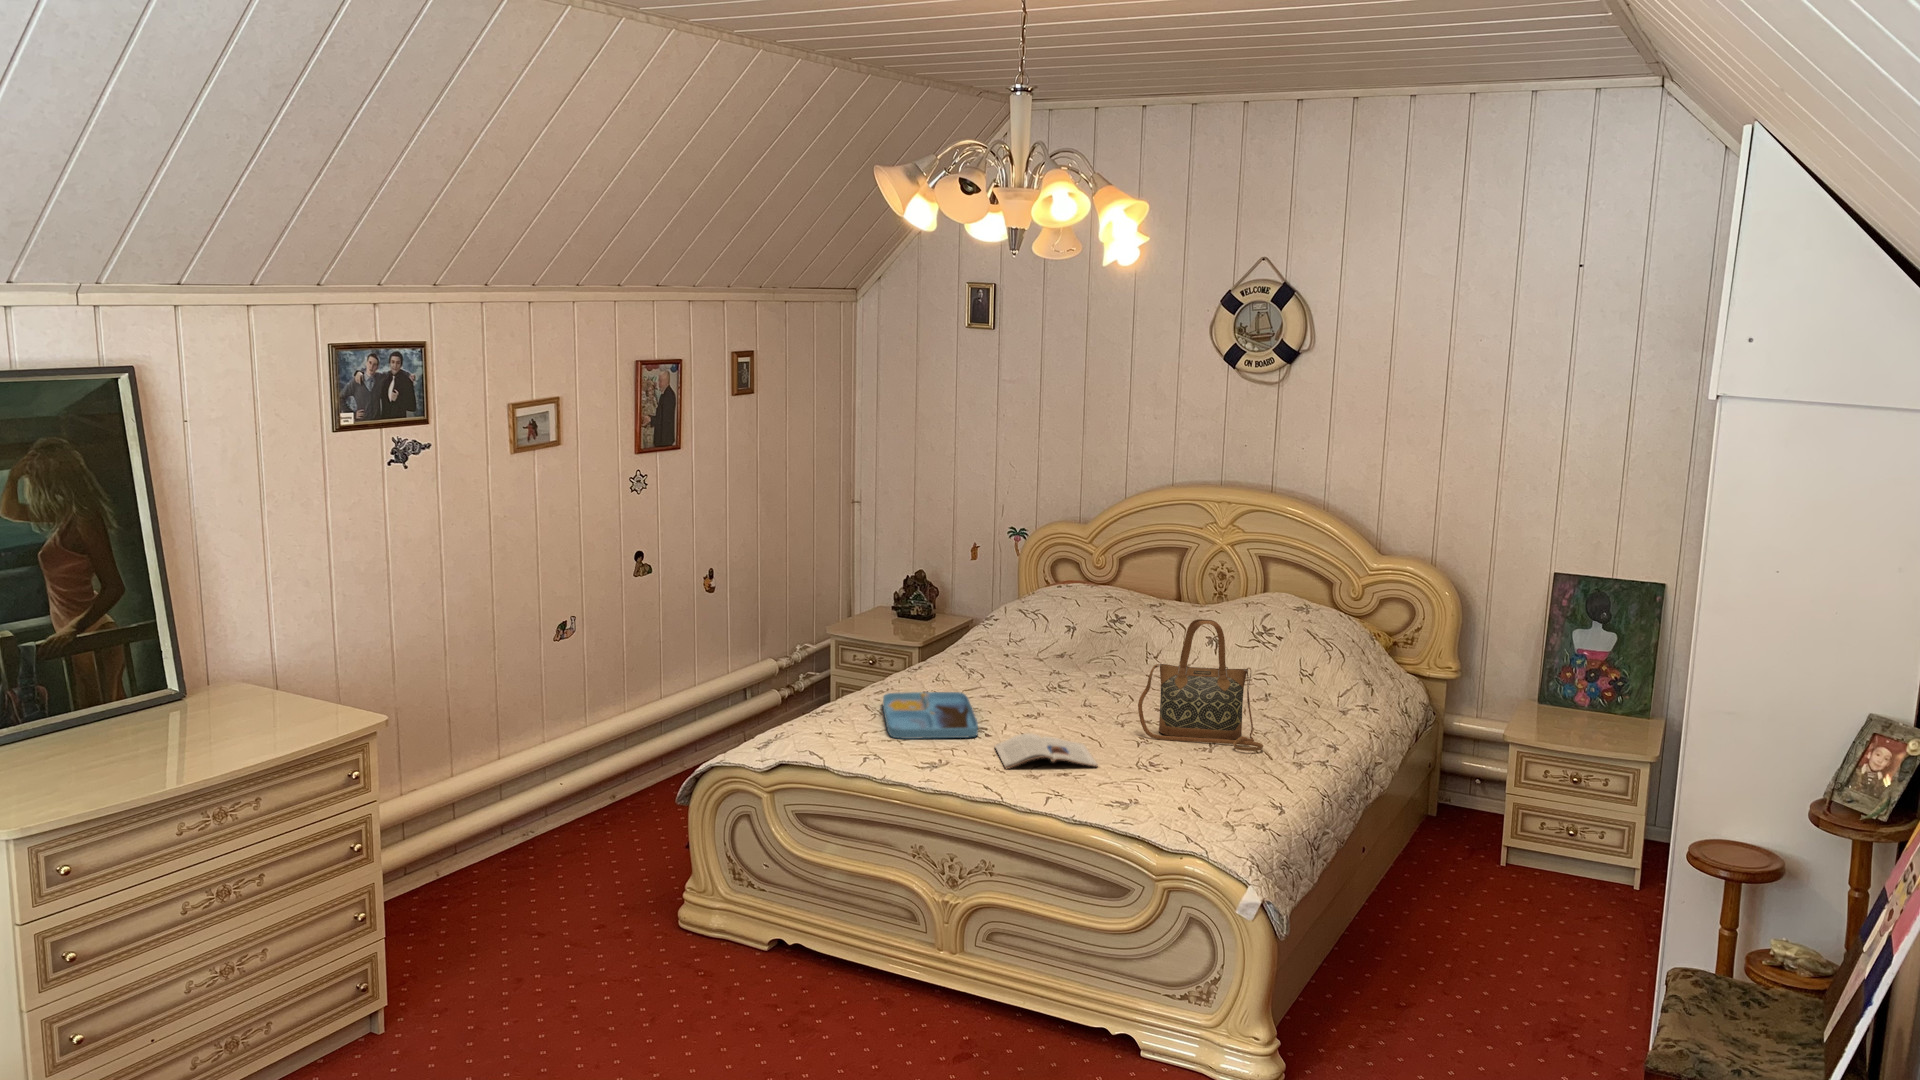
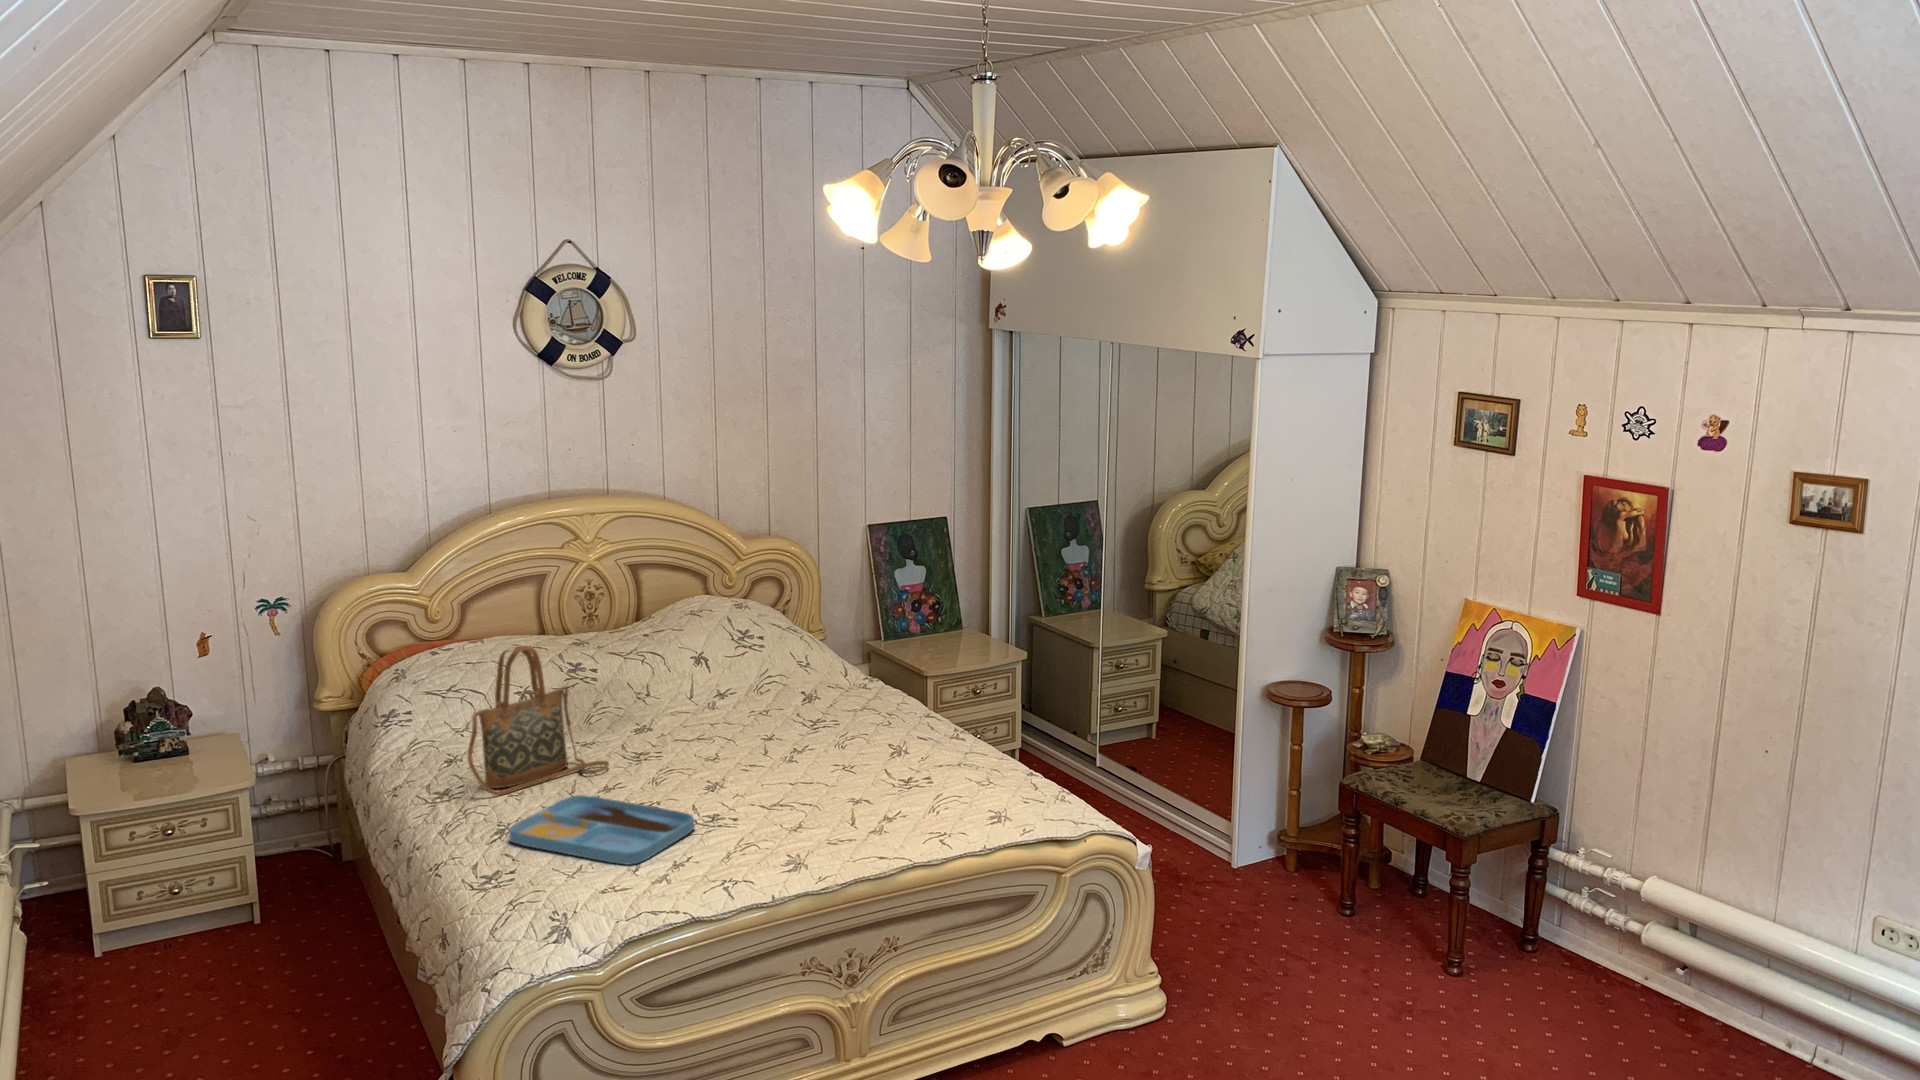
handbag: present [1138,619,1263,751] -> present [468,646,609,795]
magazine: present [995,733,1098,770] -> none [737,790,857,839]

